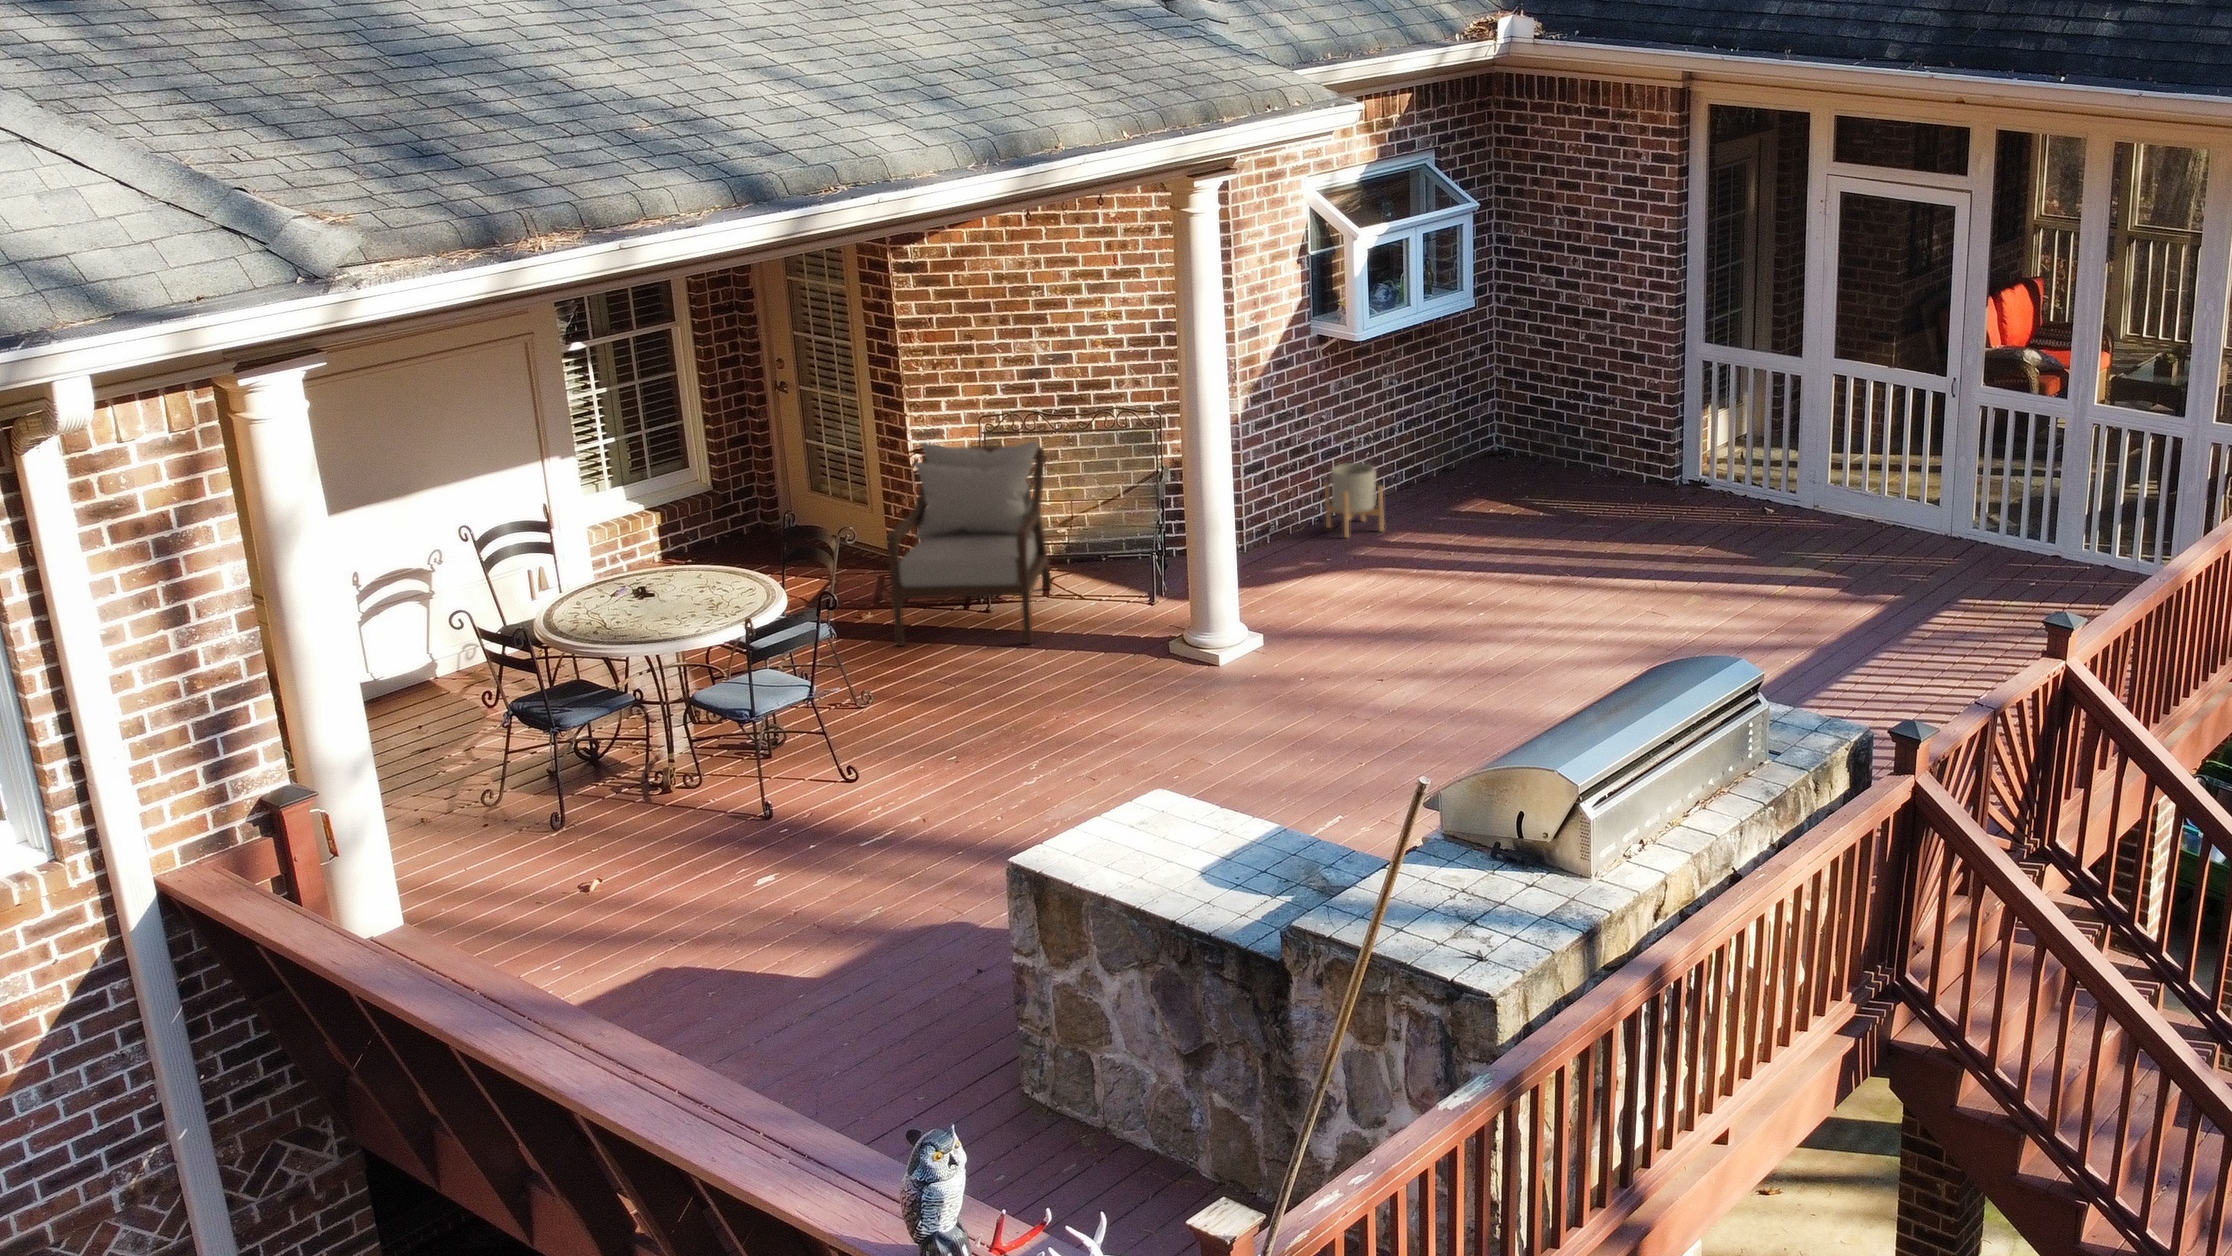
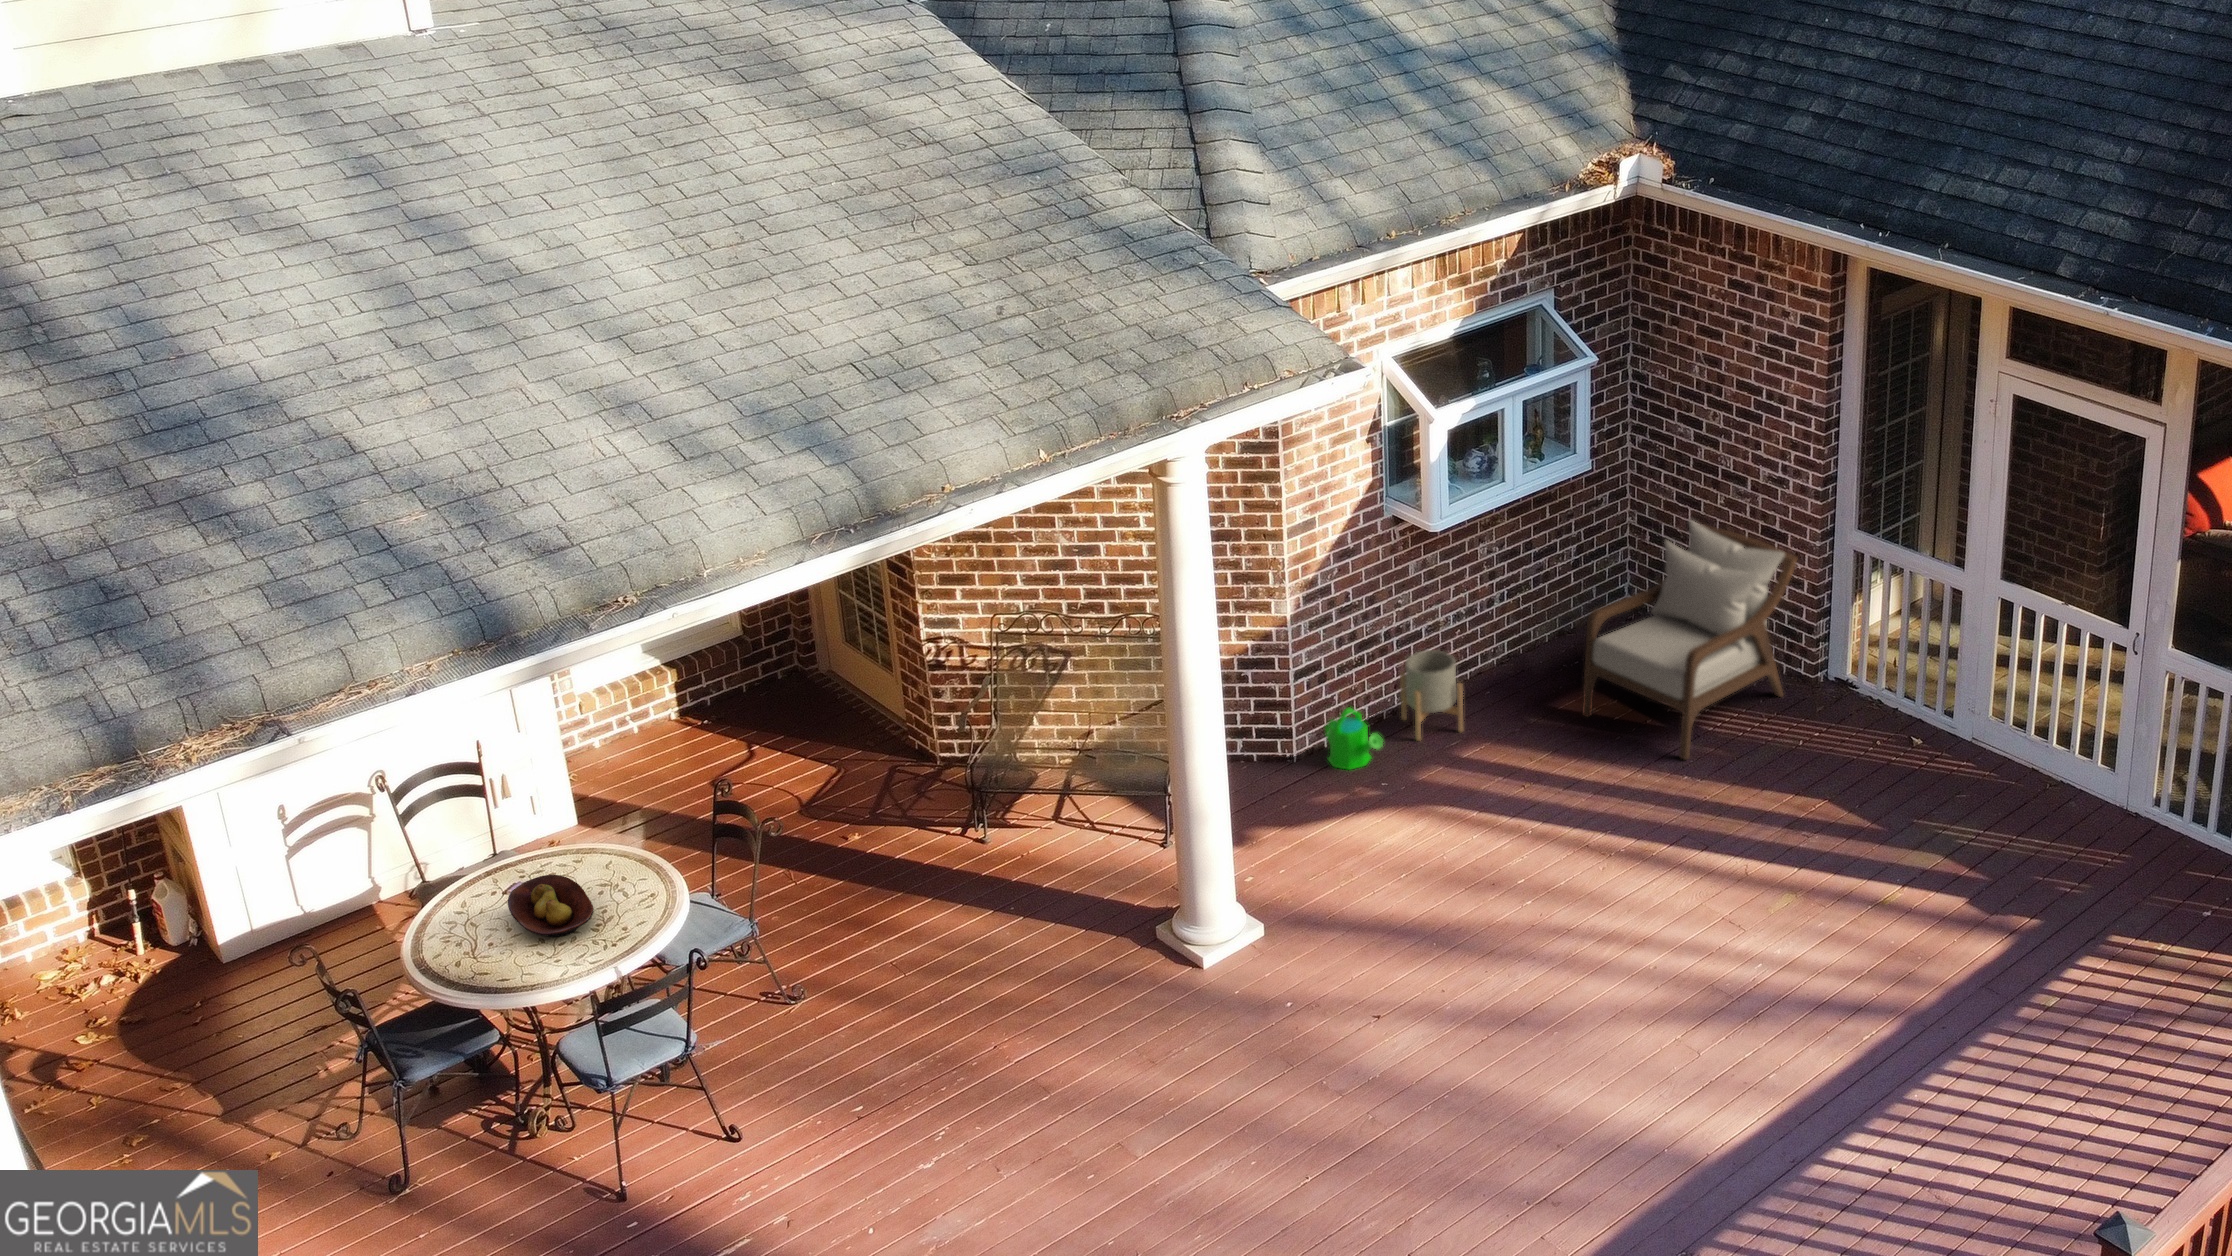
armchair: present [887,441,1052,646] -> present [1582,520,1797,759]
watering can: none [1264,502,1324,557] -> present [1325,708,1383,770]
fruit bowl: none [629,569,713,608] -> present [508,875,594,937]

